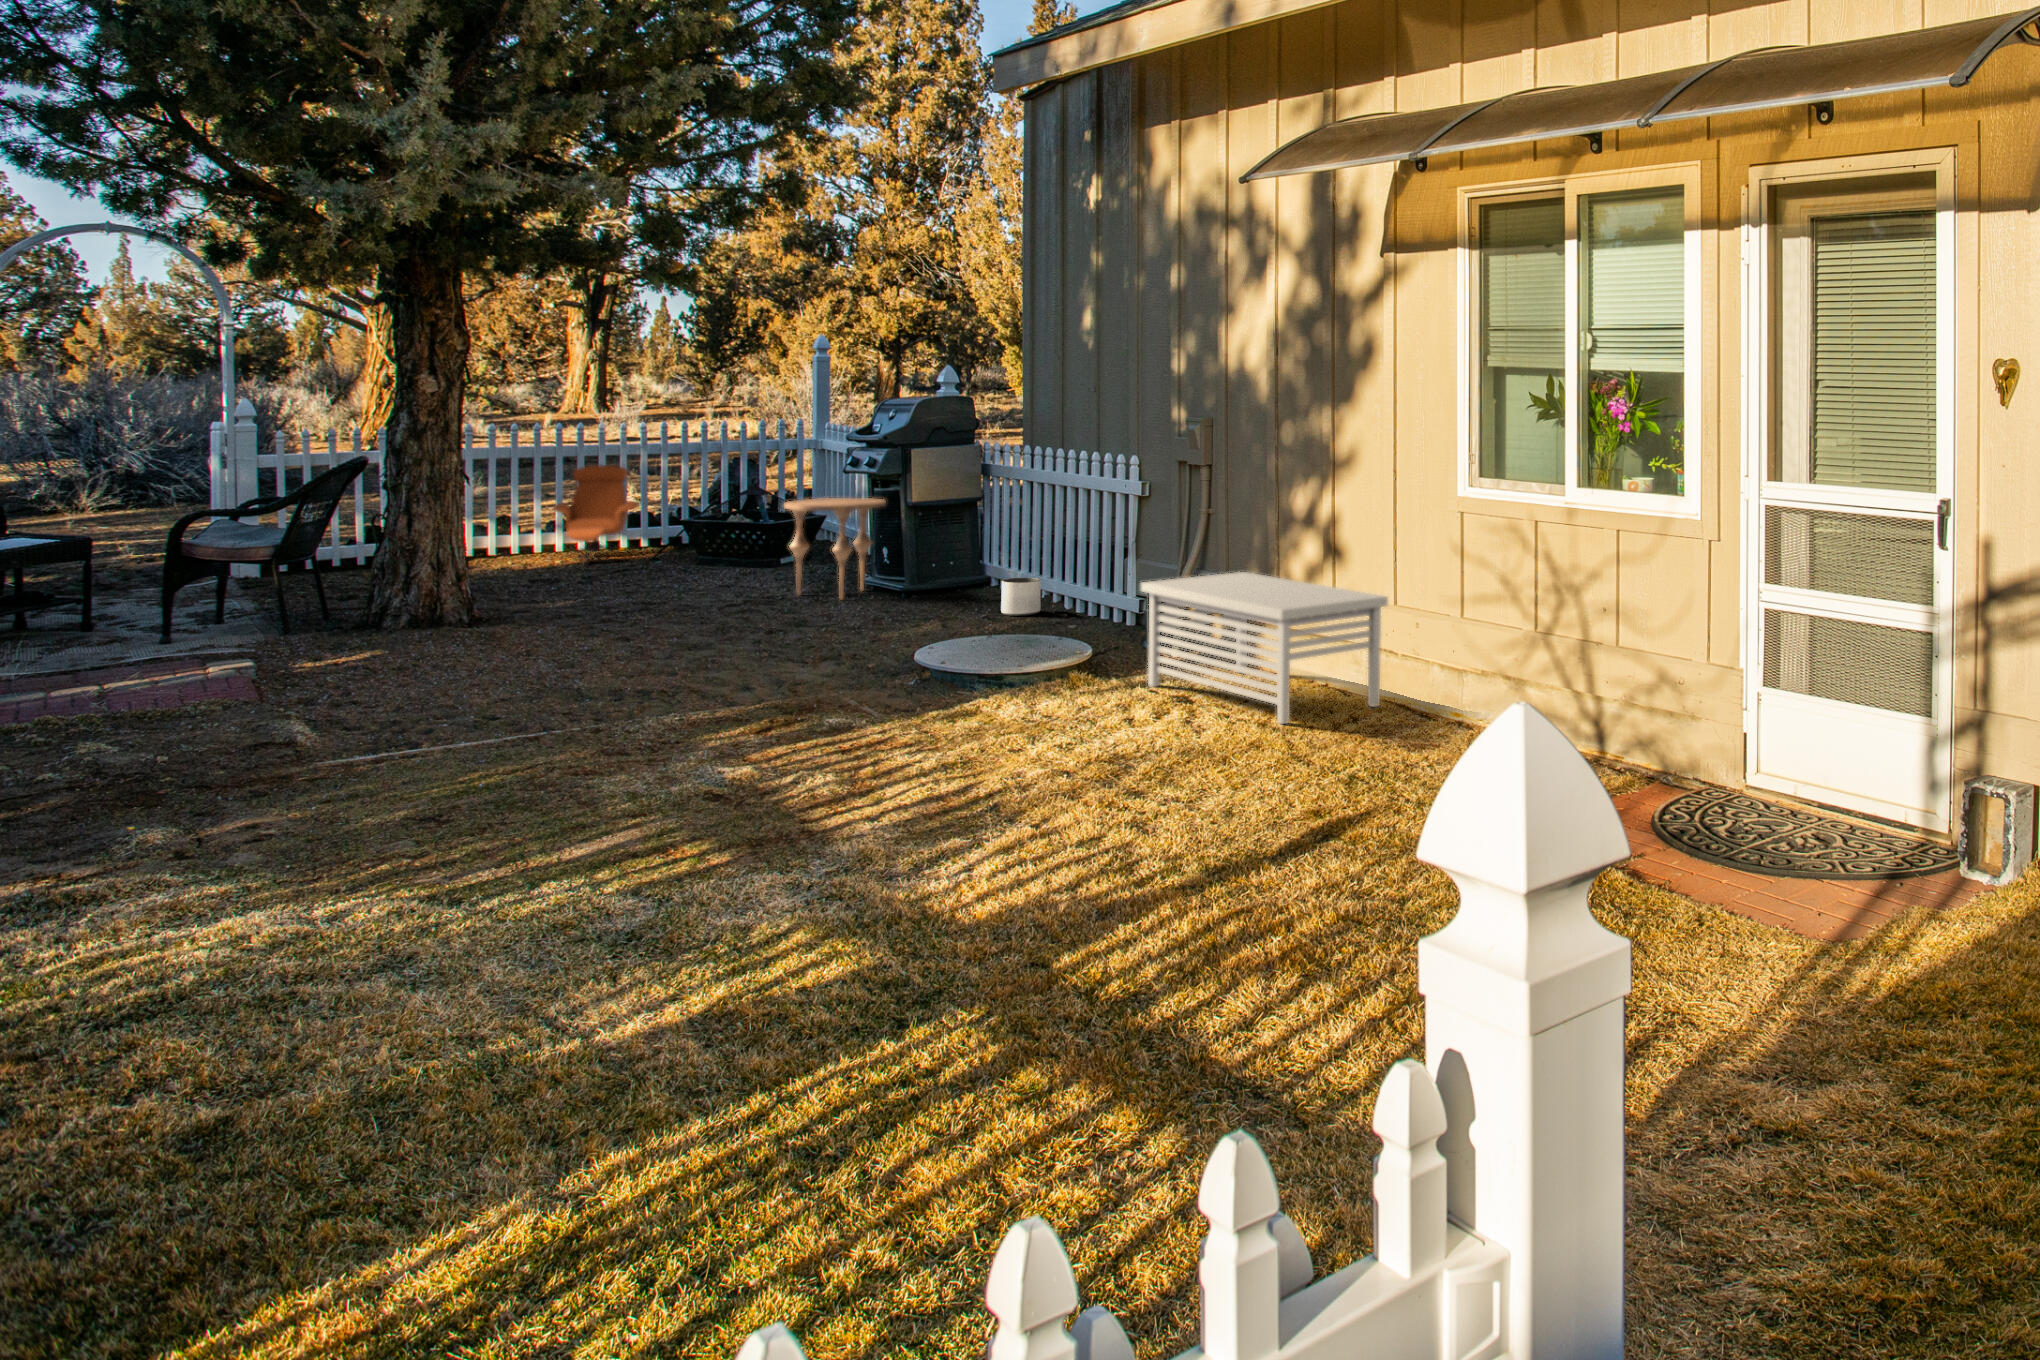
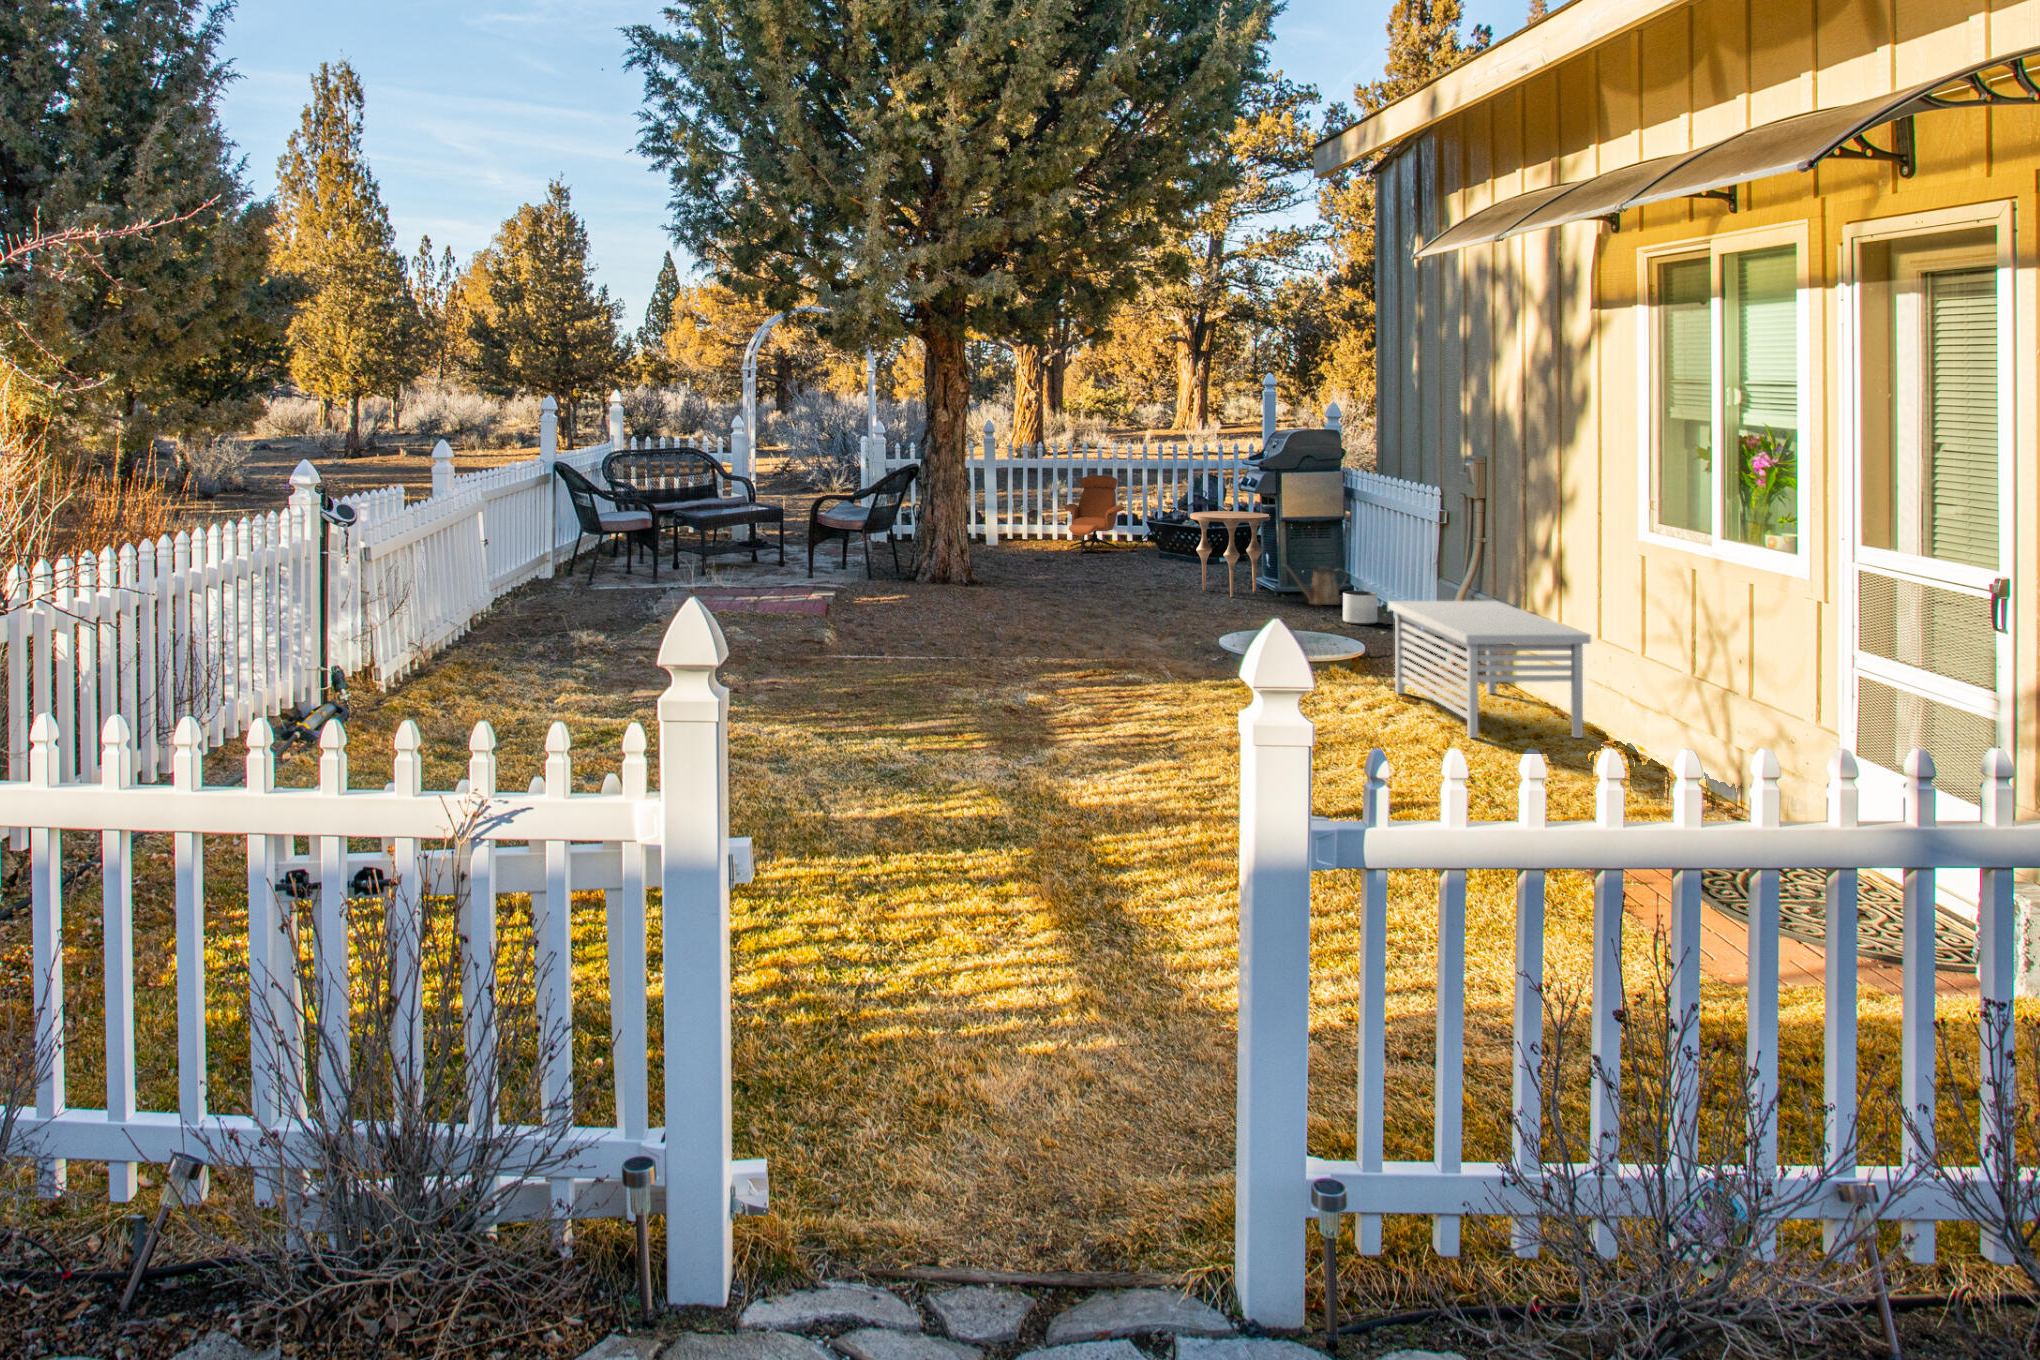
watering can: none [911,554,983,599] -> present [1284,564,1347,605]

